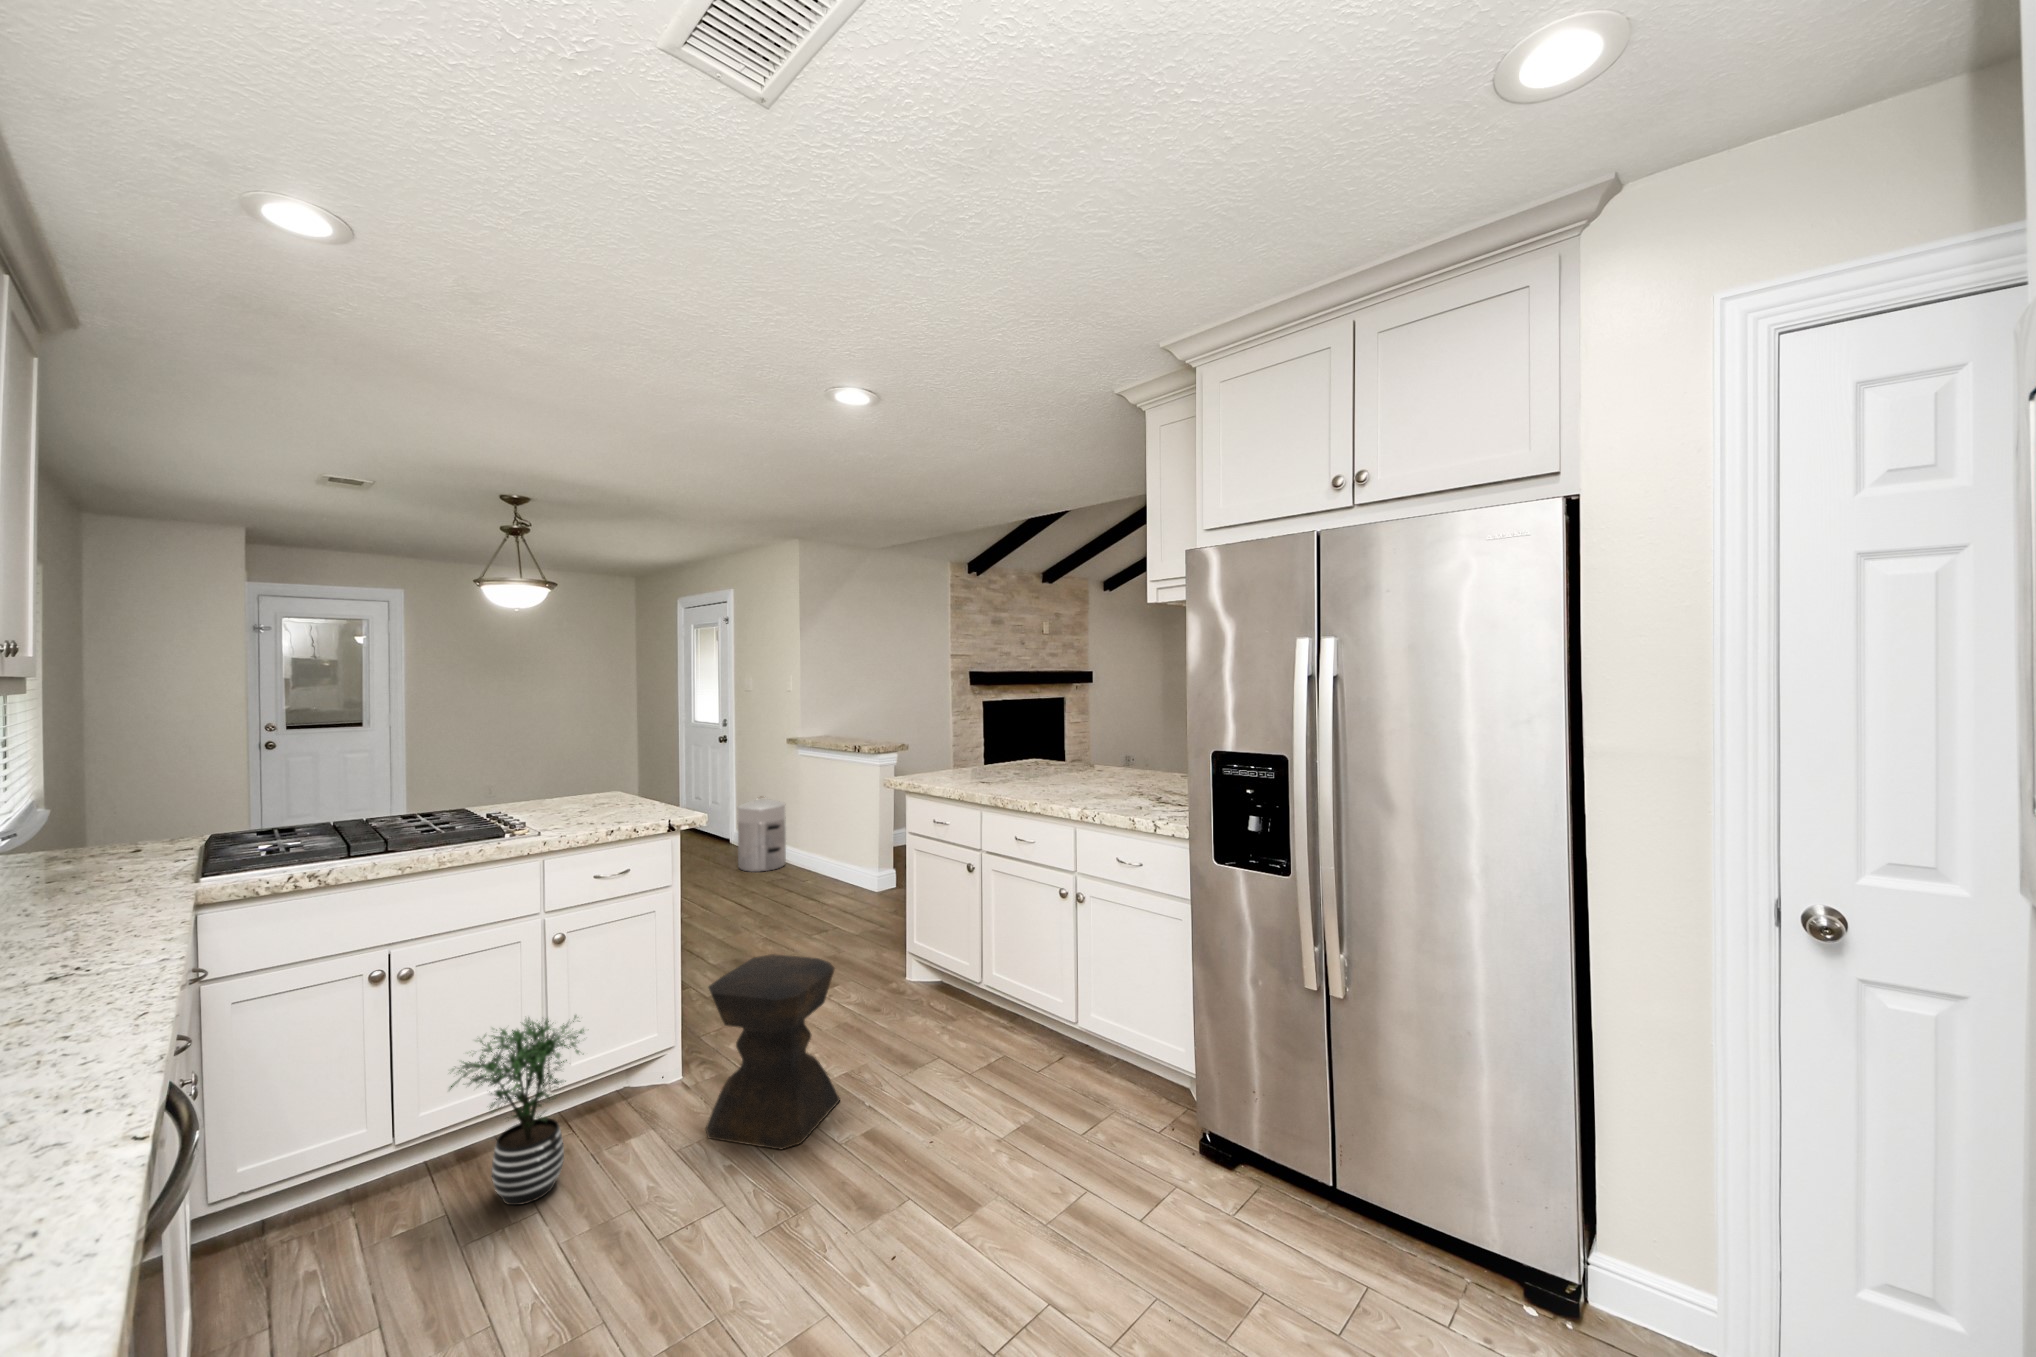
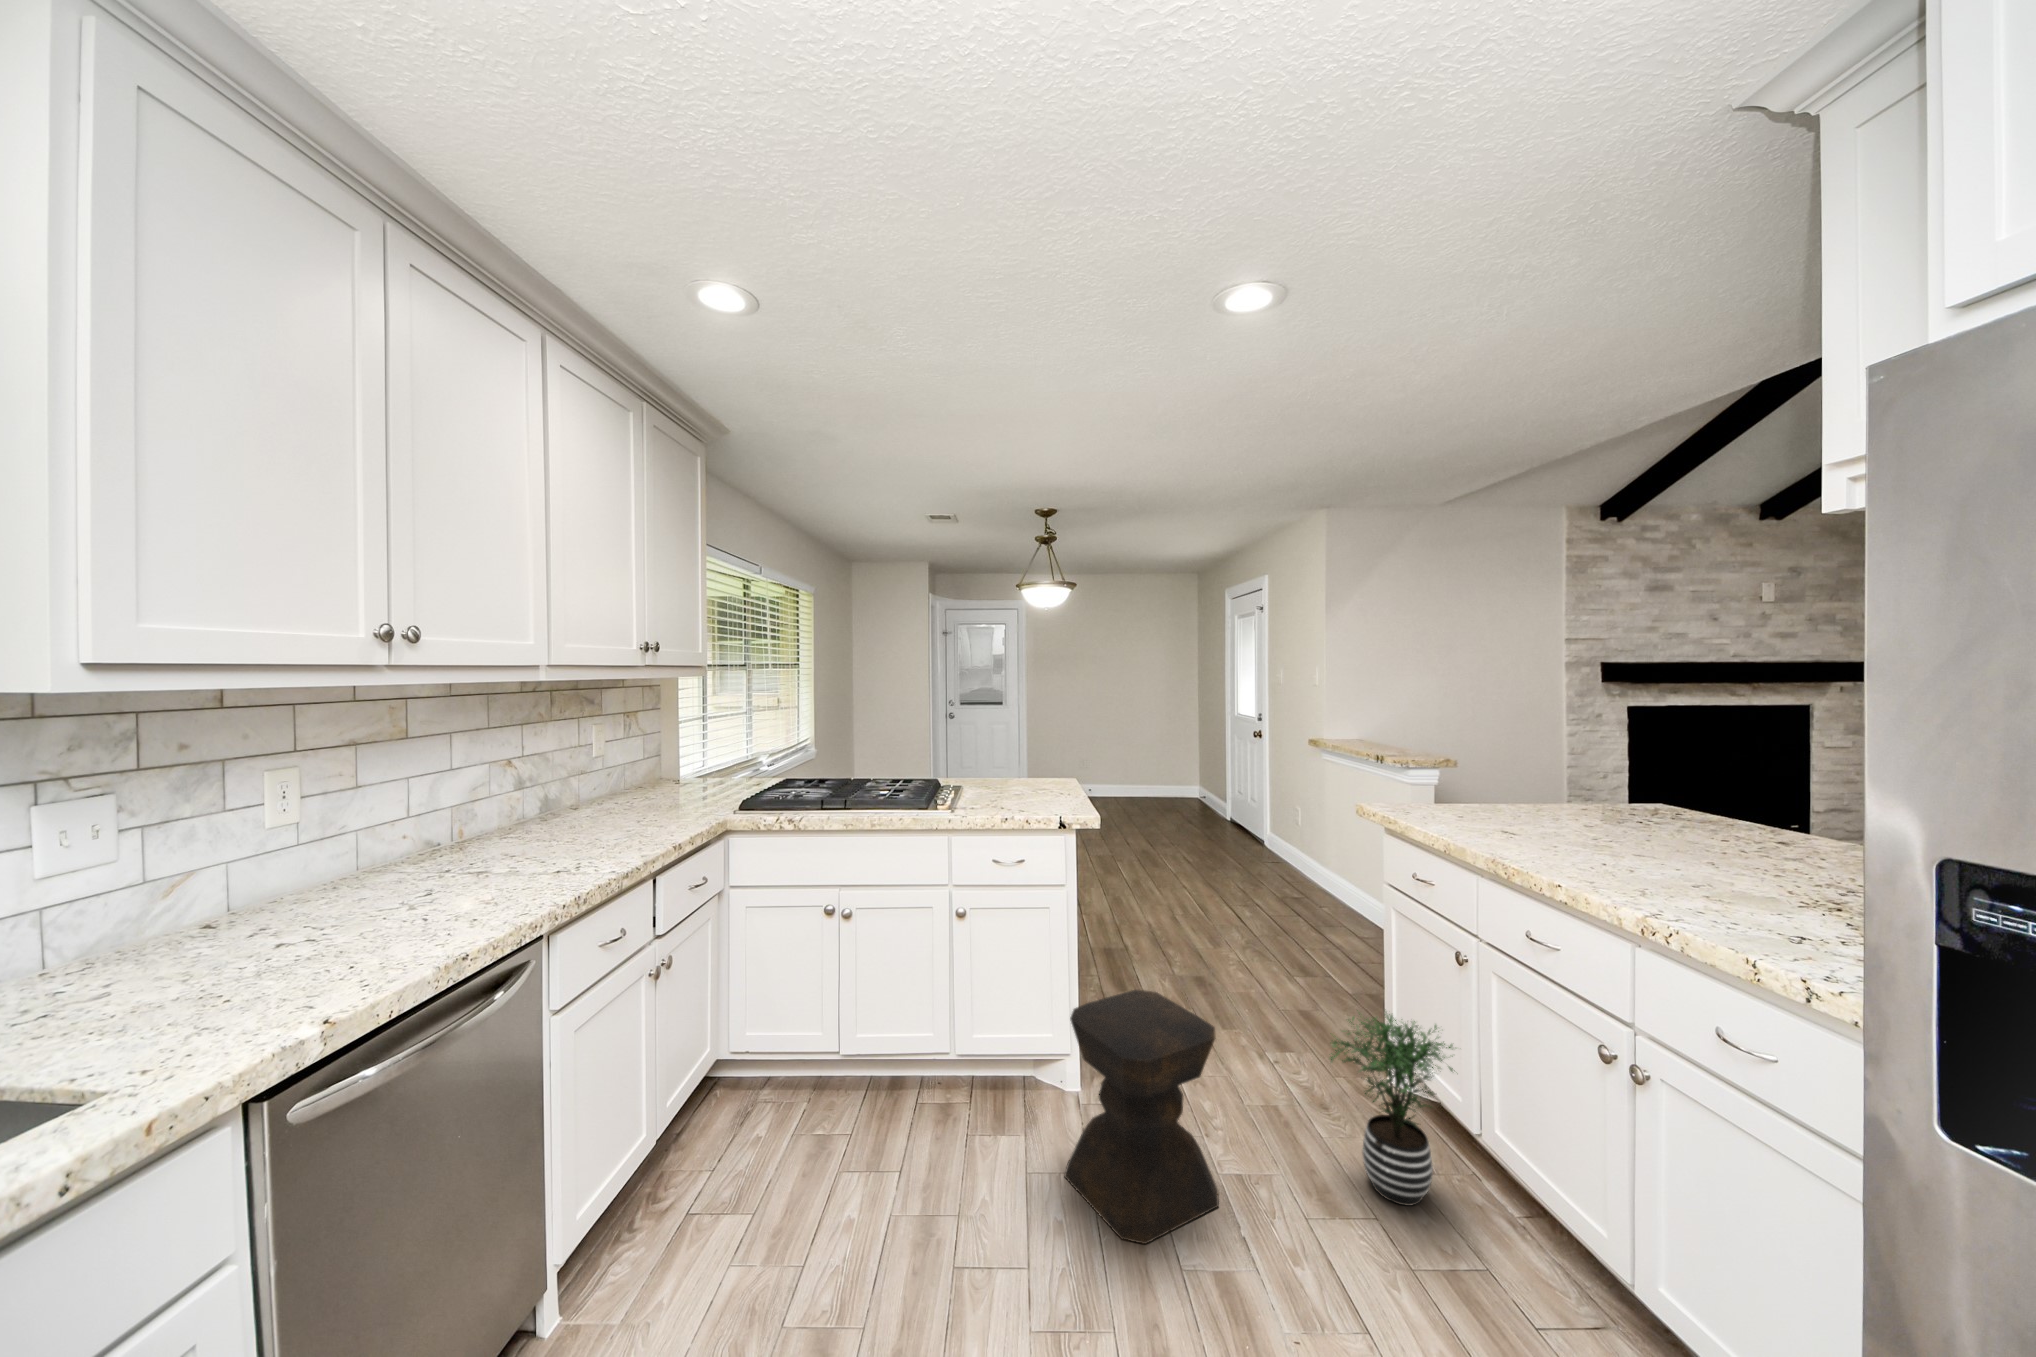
waste bin: present [737,799,786,872] -> none [1256,797,1307,875]
potted plant: present [450,1016,584,1205] -> present [1330,1014,1453,1206]

